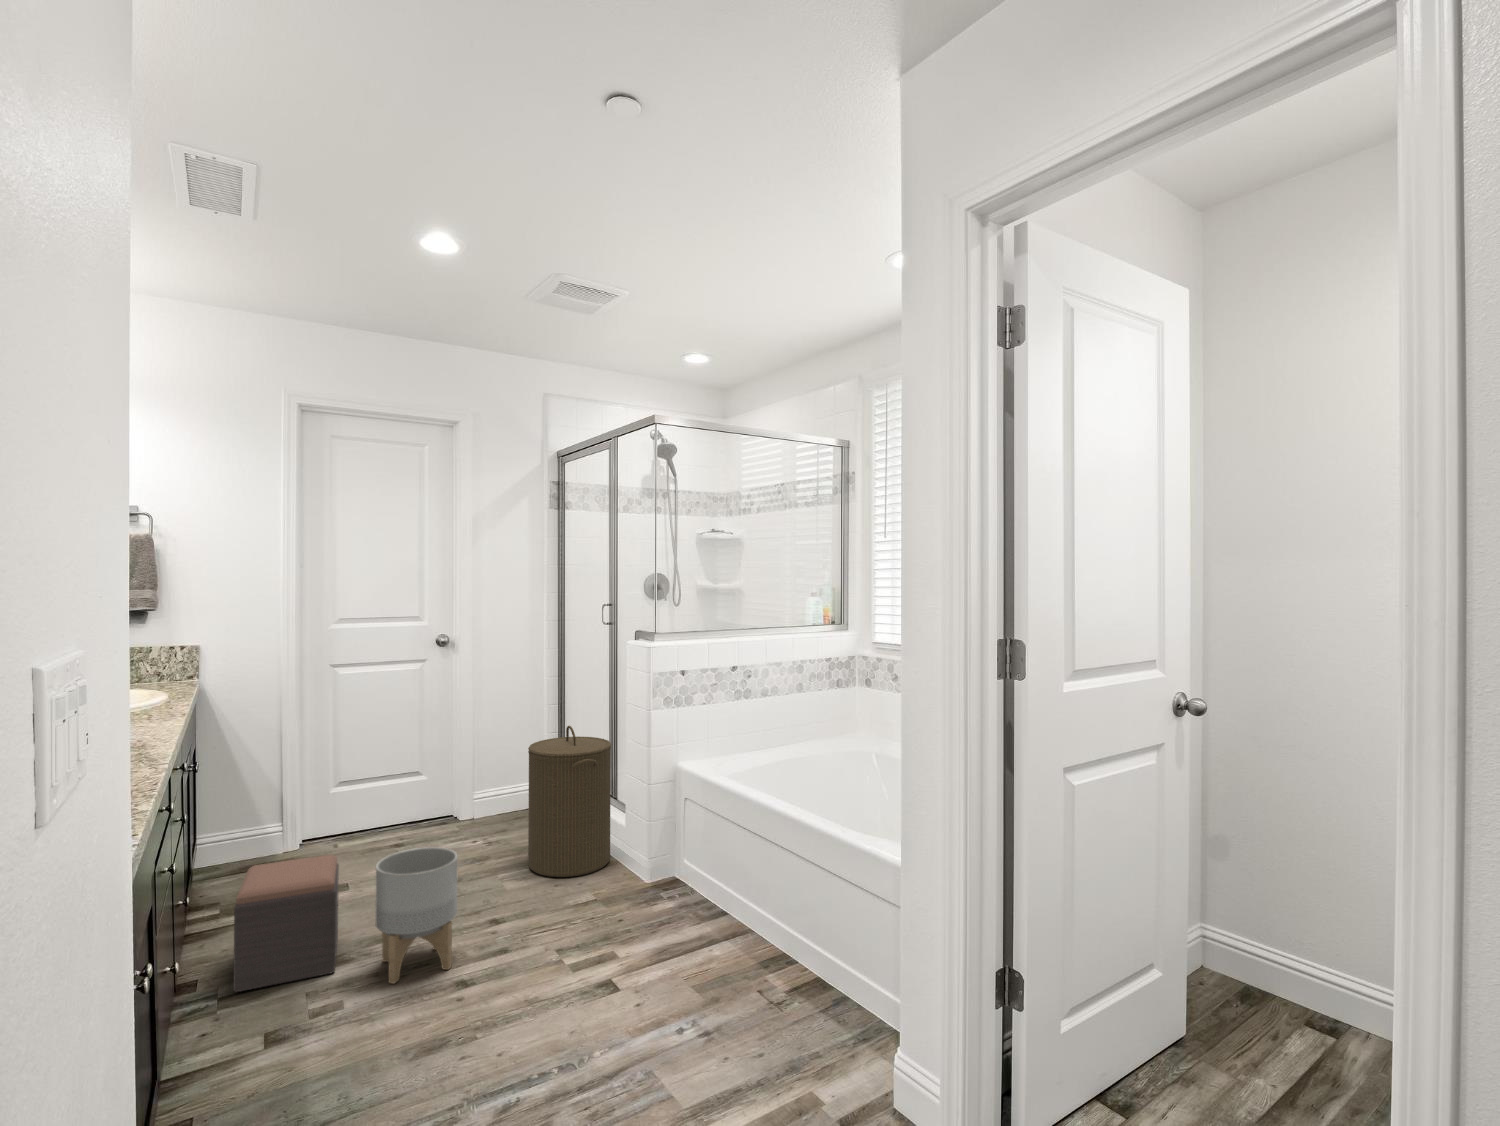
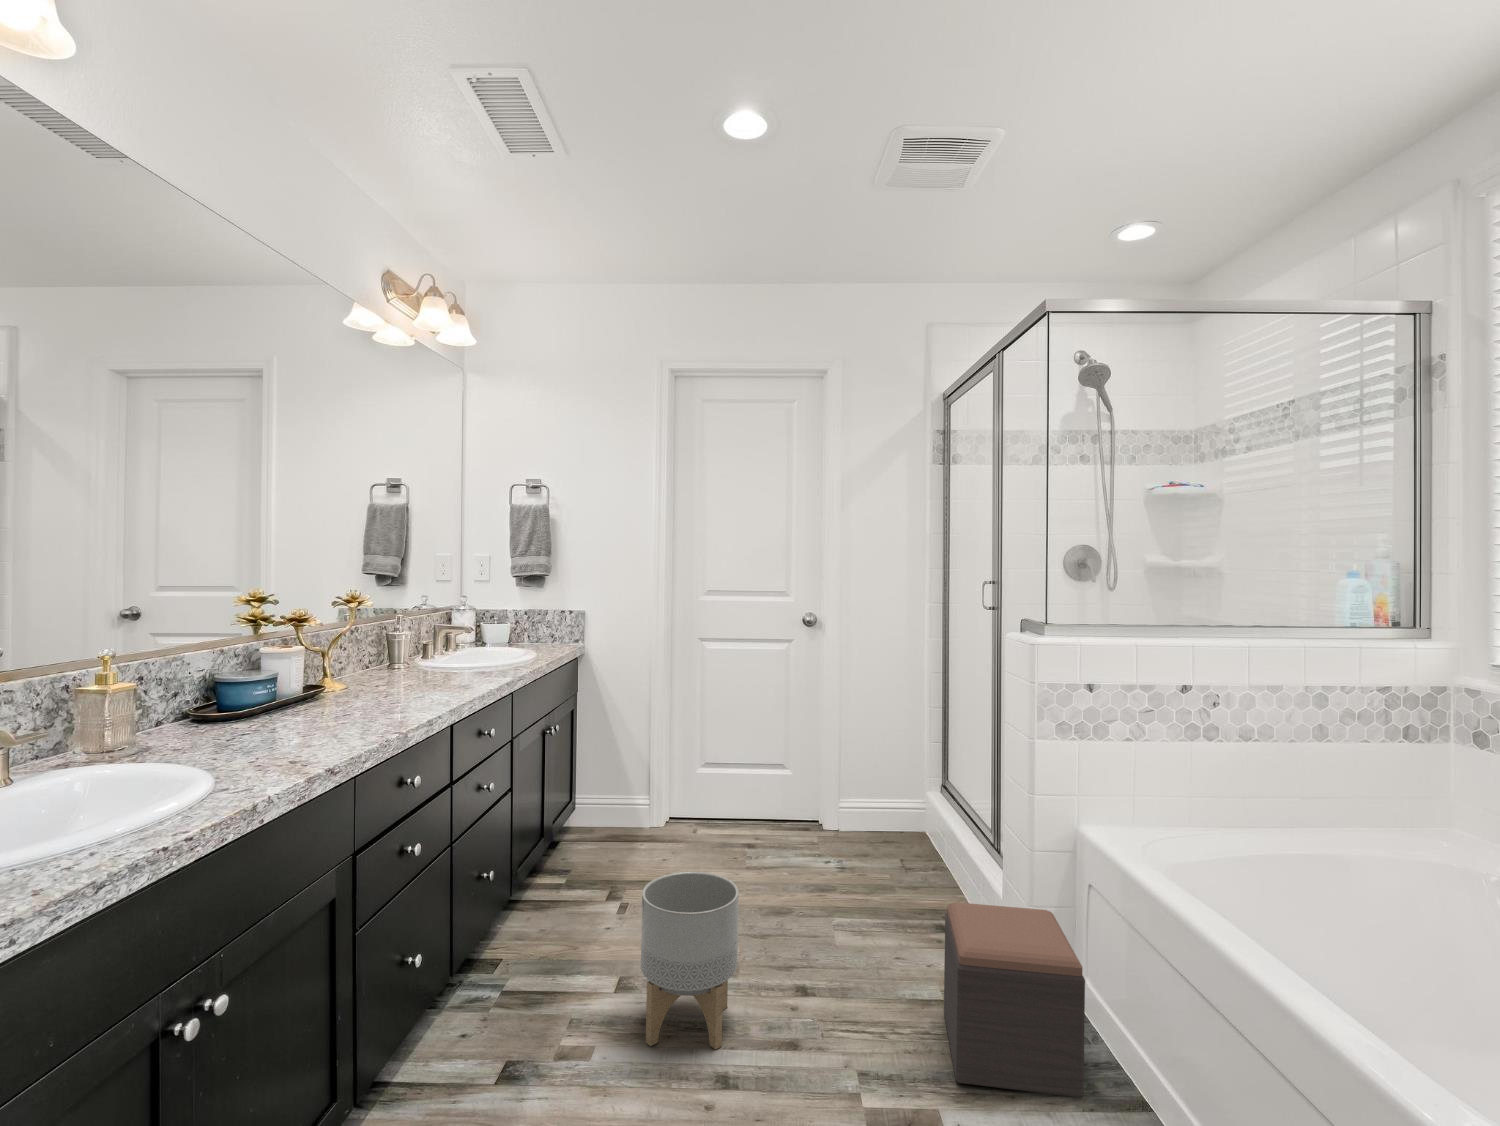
laundry hamper: present [528,726,611,877] -> none [874,741,987,950]
footstool: present [233,855,339,992] -> present [944,902,1085,1098]

